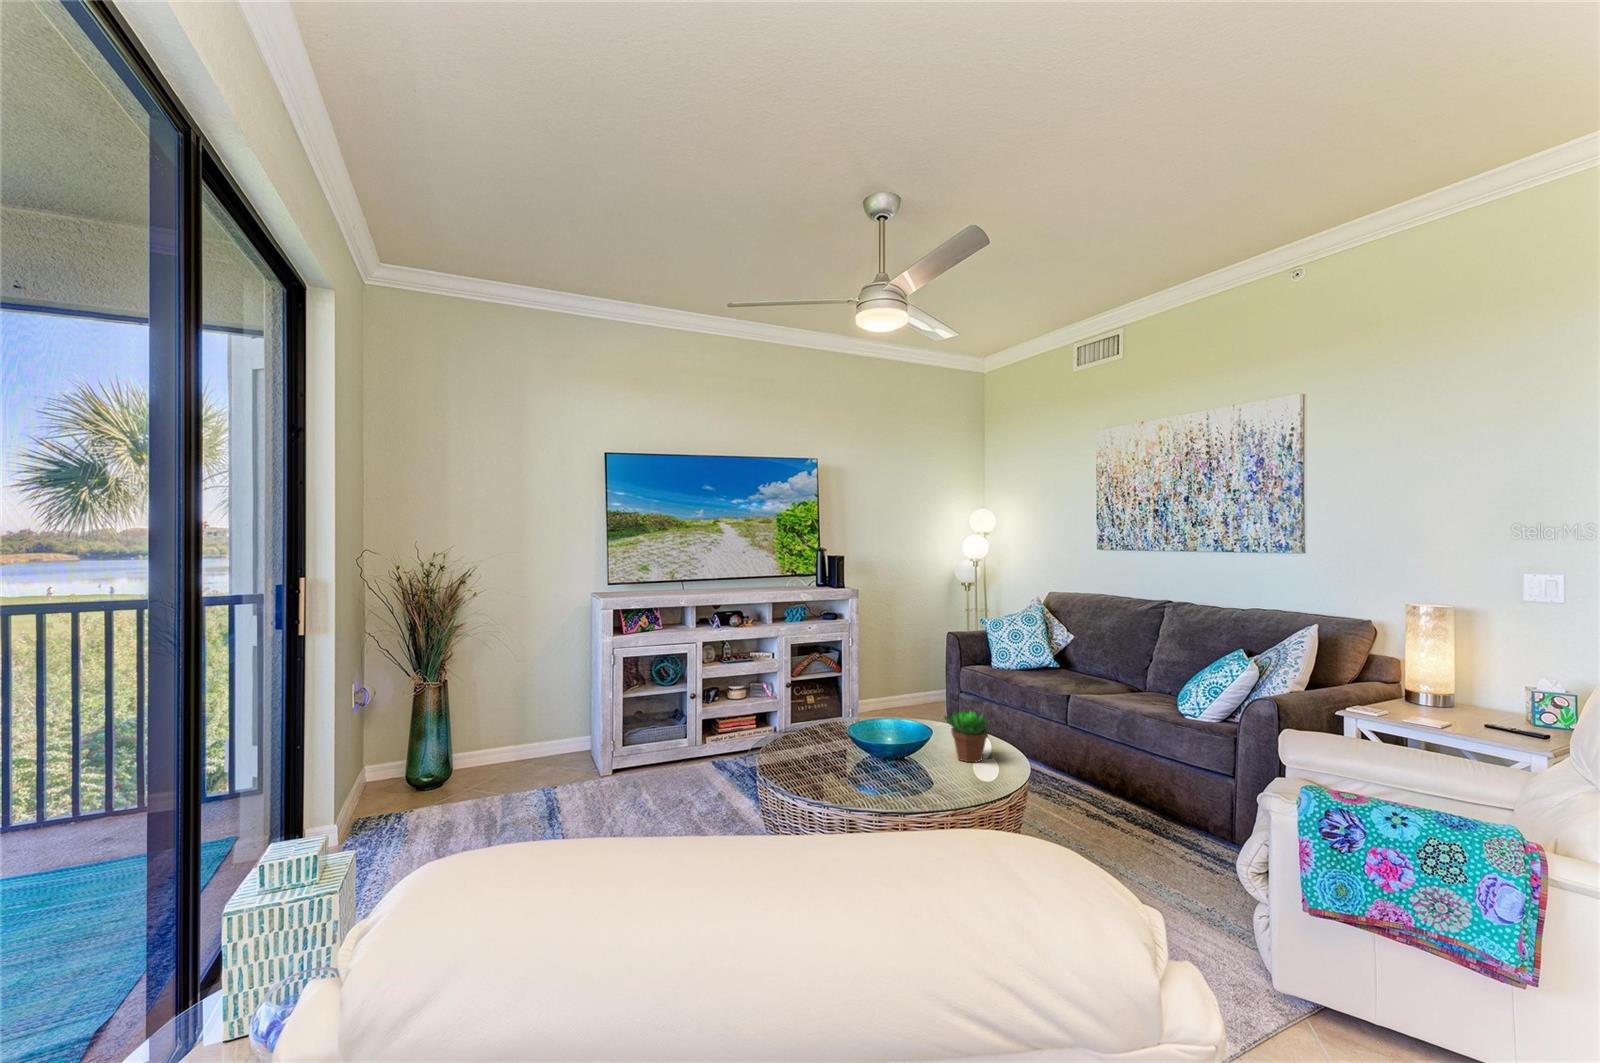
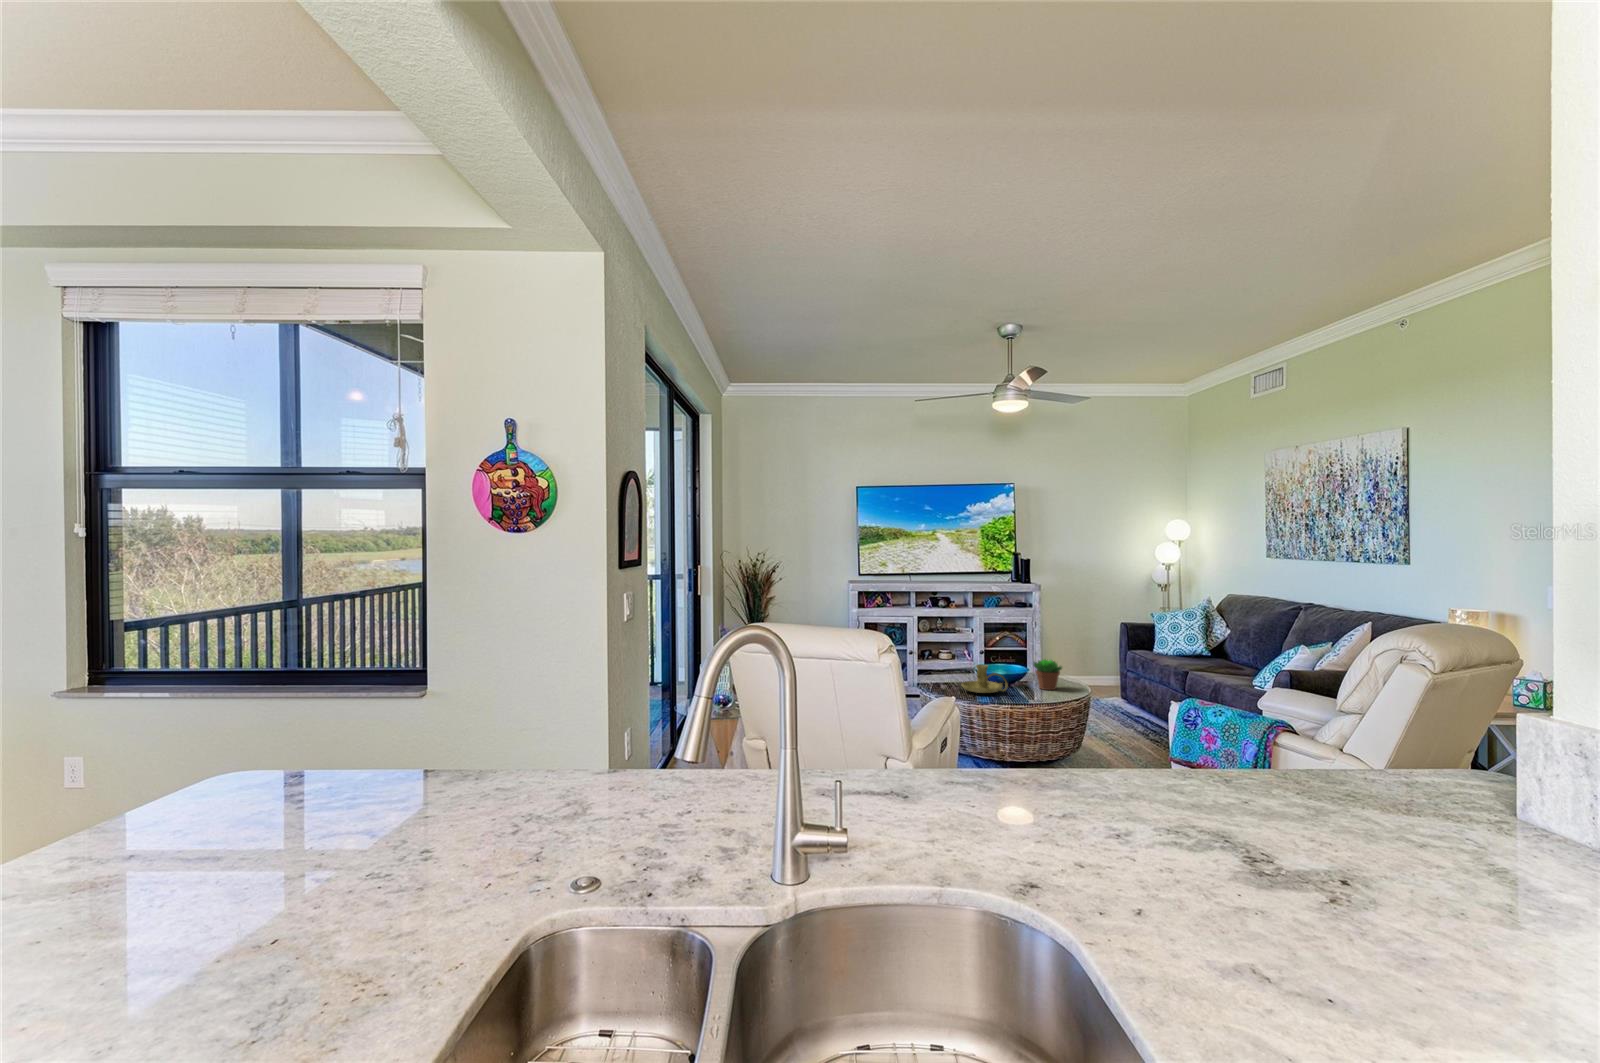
candle holder: none [849,733,934,788] -> present [962,664,1008,693]

